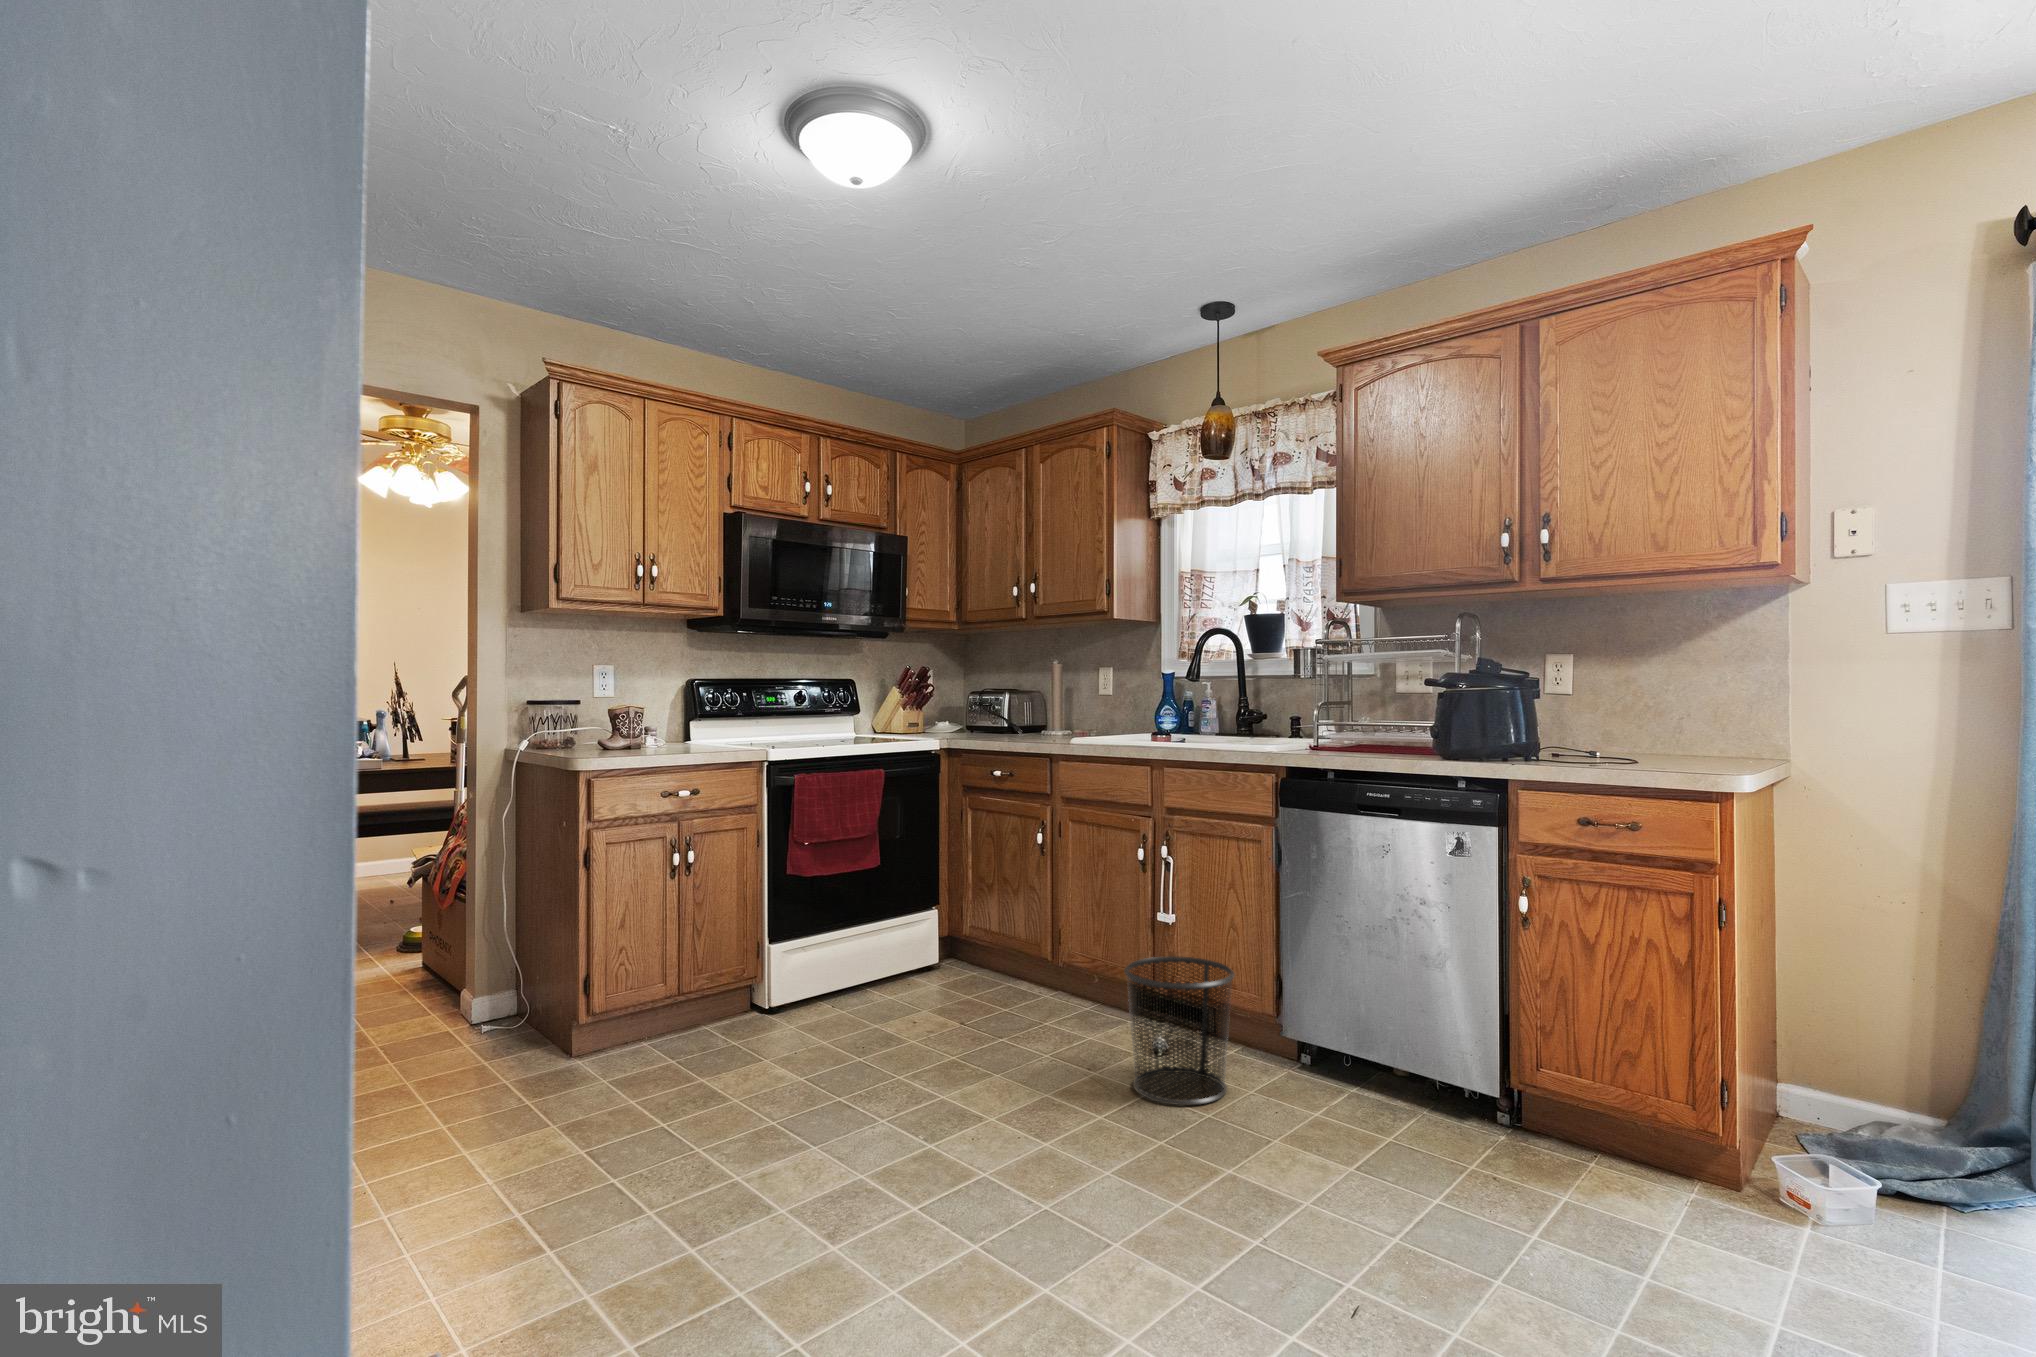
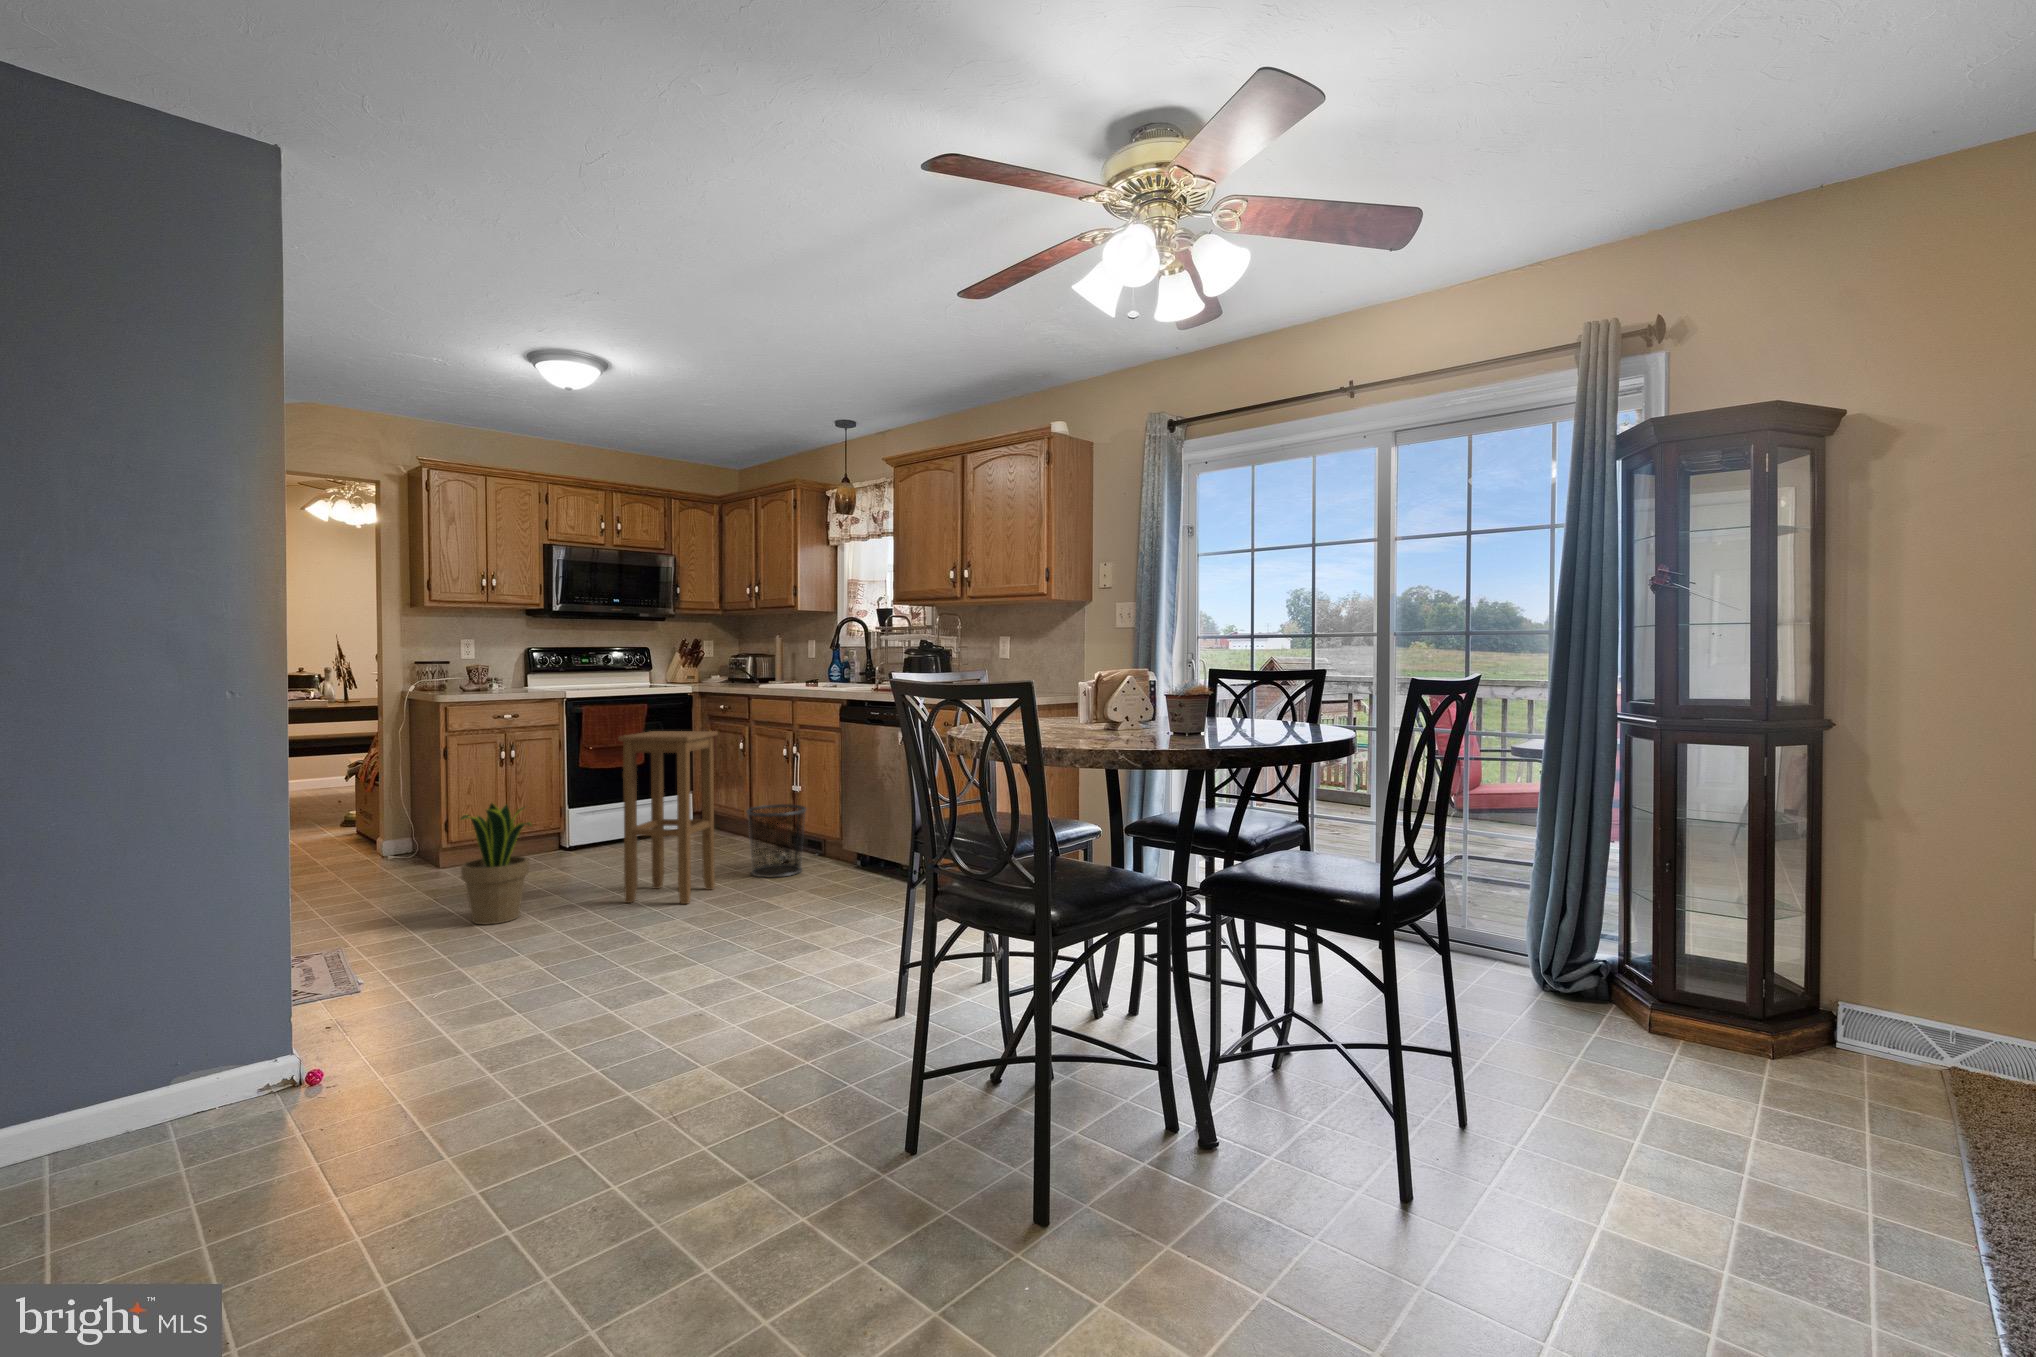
stool: none [952,827,1107,1192] -> present [618,731,717,904]
potted plant: none [664,984,806,1254] -> present [461,803,531,925]

